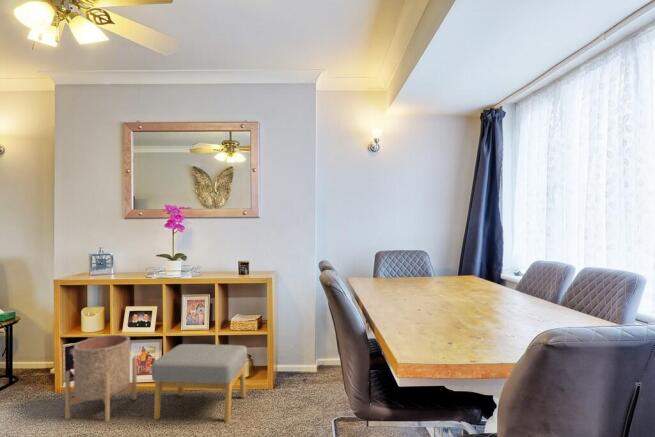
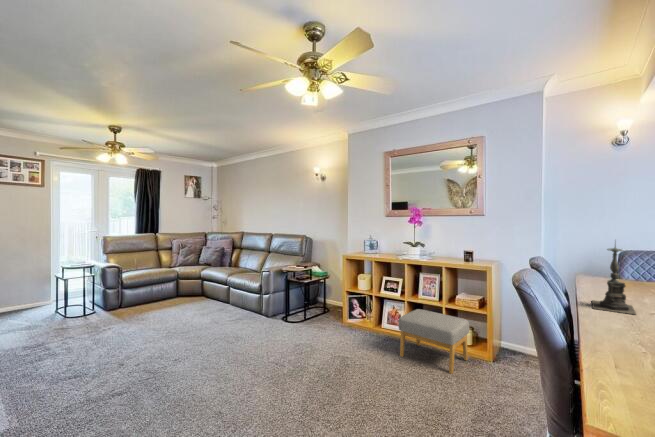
candle holder: none [375,230,416,305] -> present [592,245,636,315]
planter: present [65,335,137,421] -> none [350,294,390,349]

